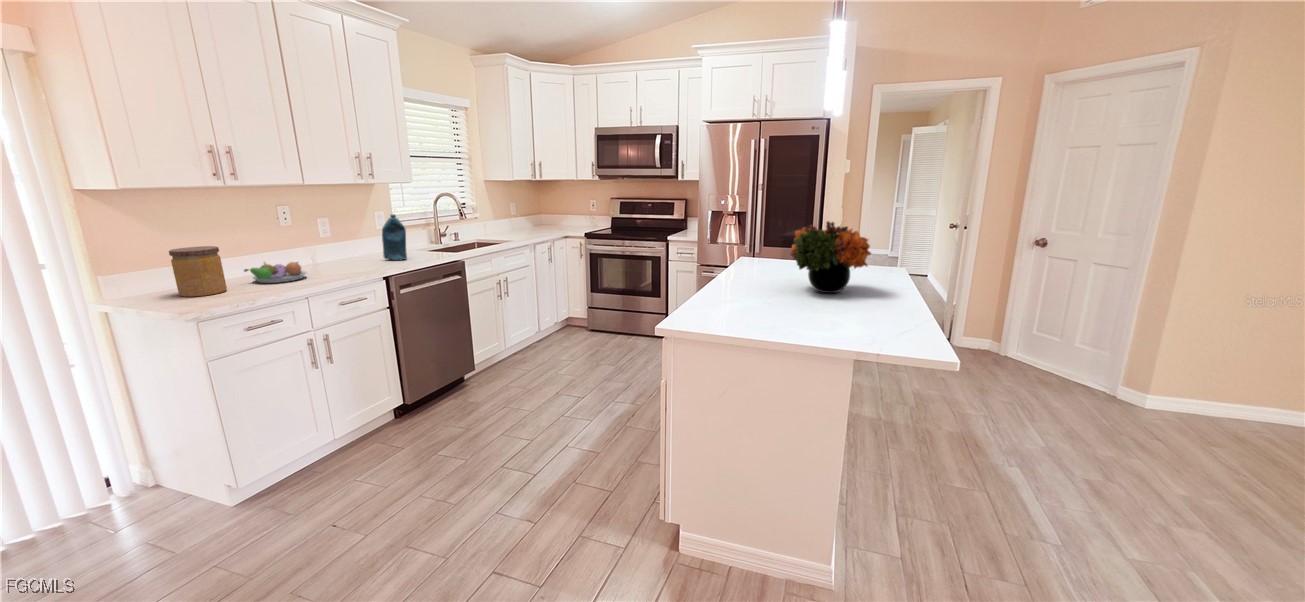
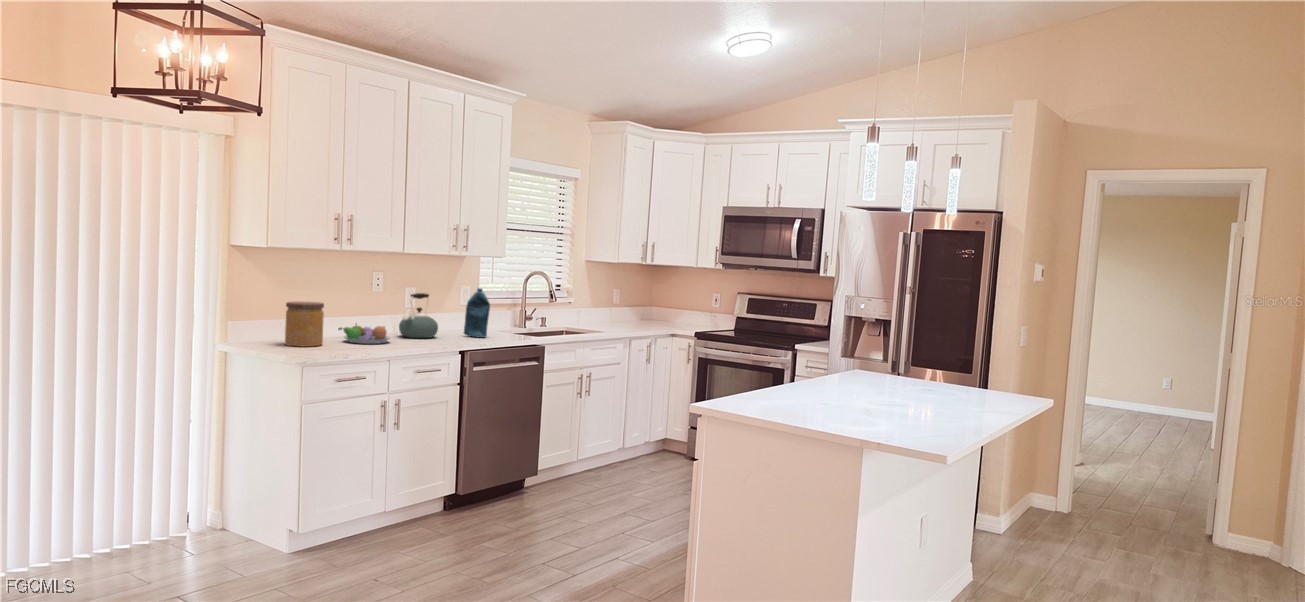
flower arrangement: present [790,221,871,293] -> none [878,326,975,409]
kettle: none [315,224,357,269] -> present [399,293,438,338]

